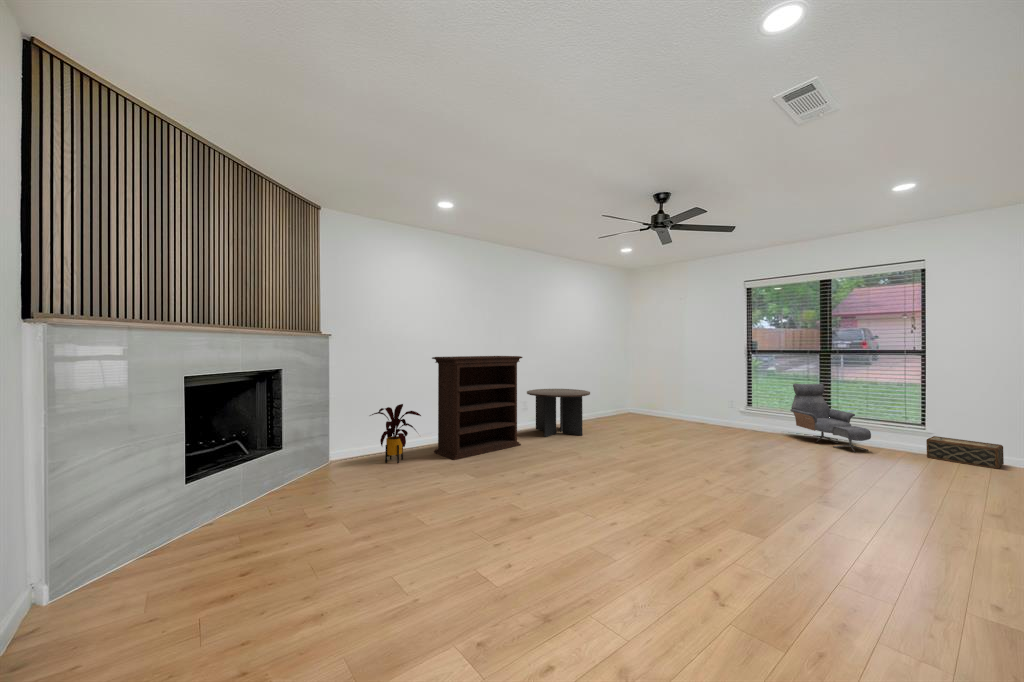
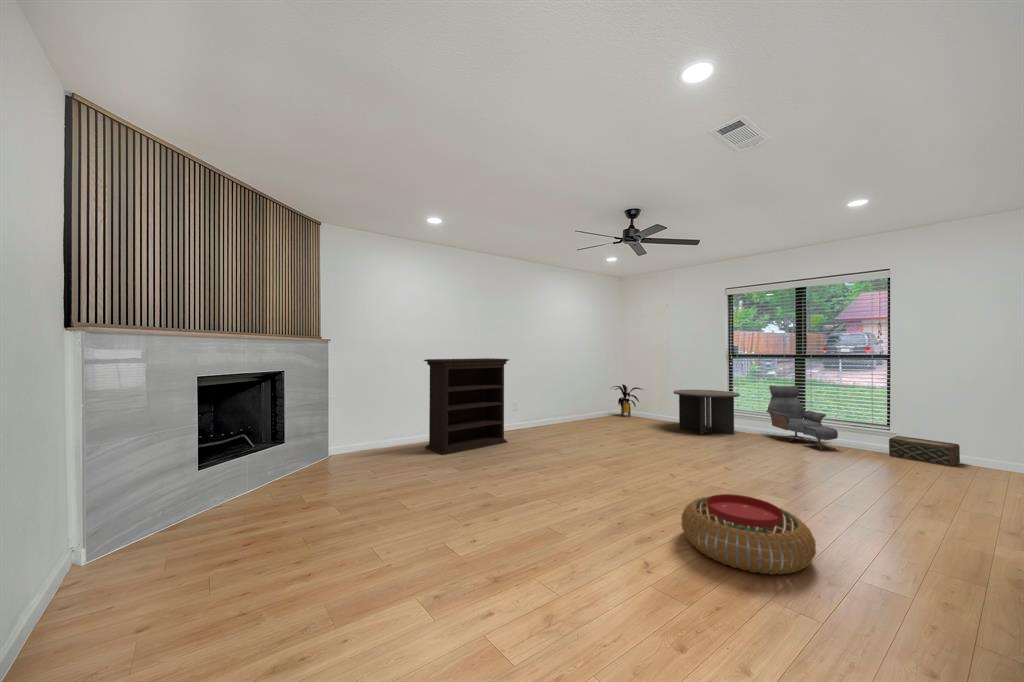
coffee table: present [527,389,590,437] -> present [673,390,740,435]
house plant: present [370,404,421,463] -> present [614,384,642,417]
pouf: none [743,507,911,605] -> present [681,494,816,575]

